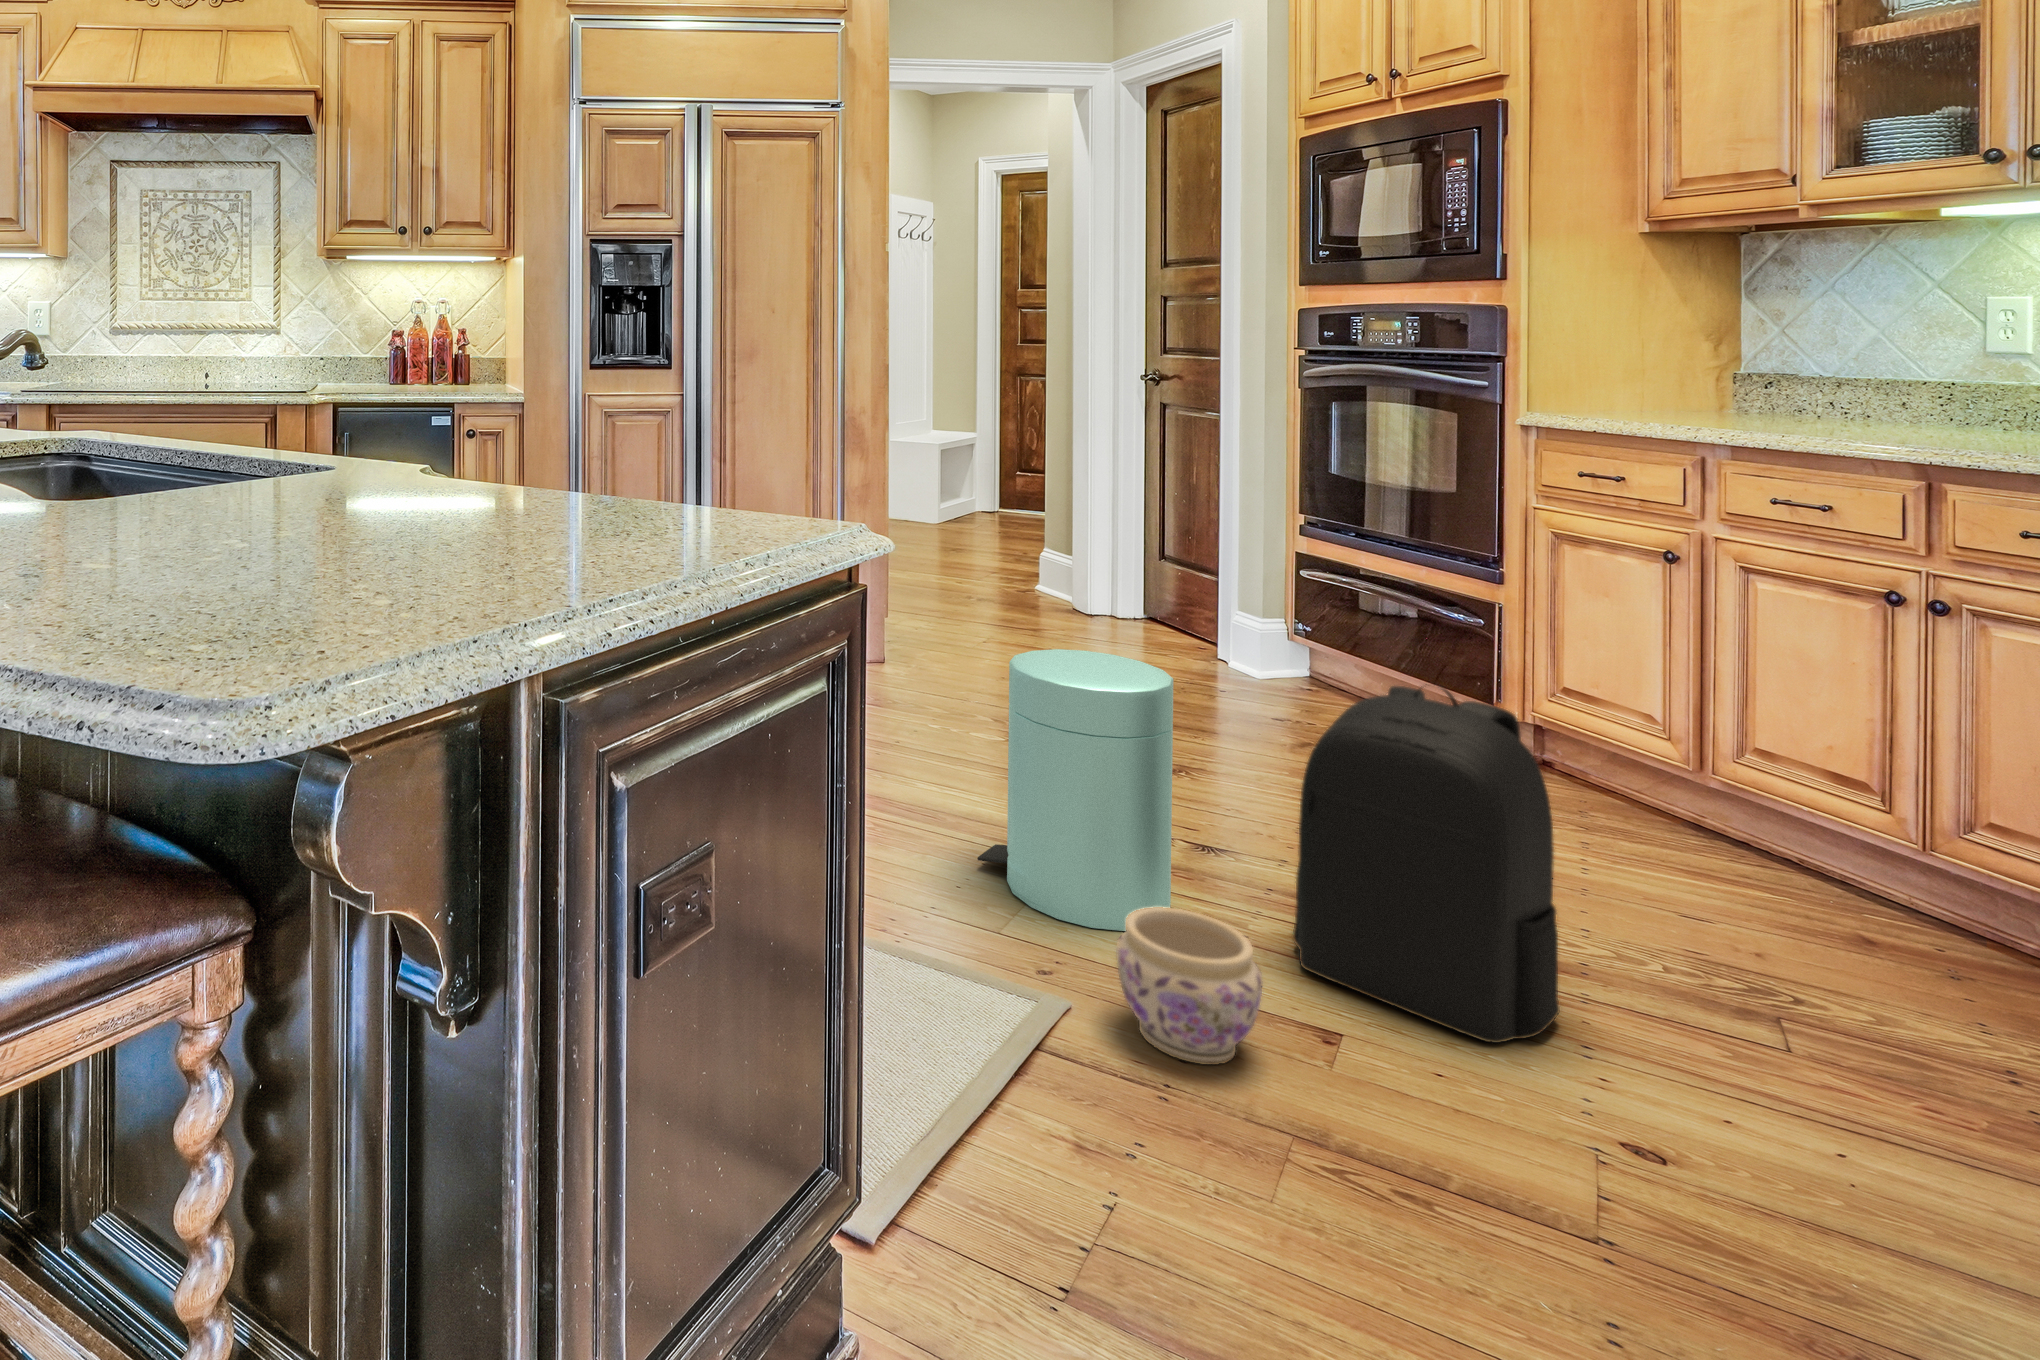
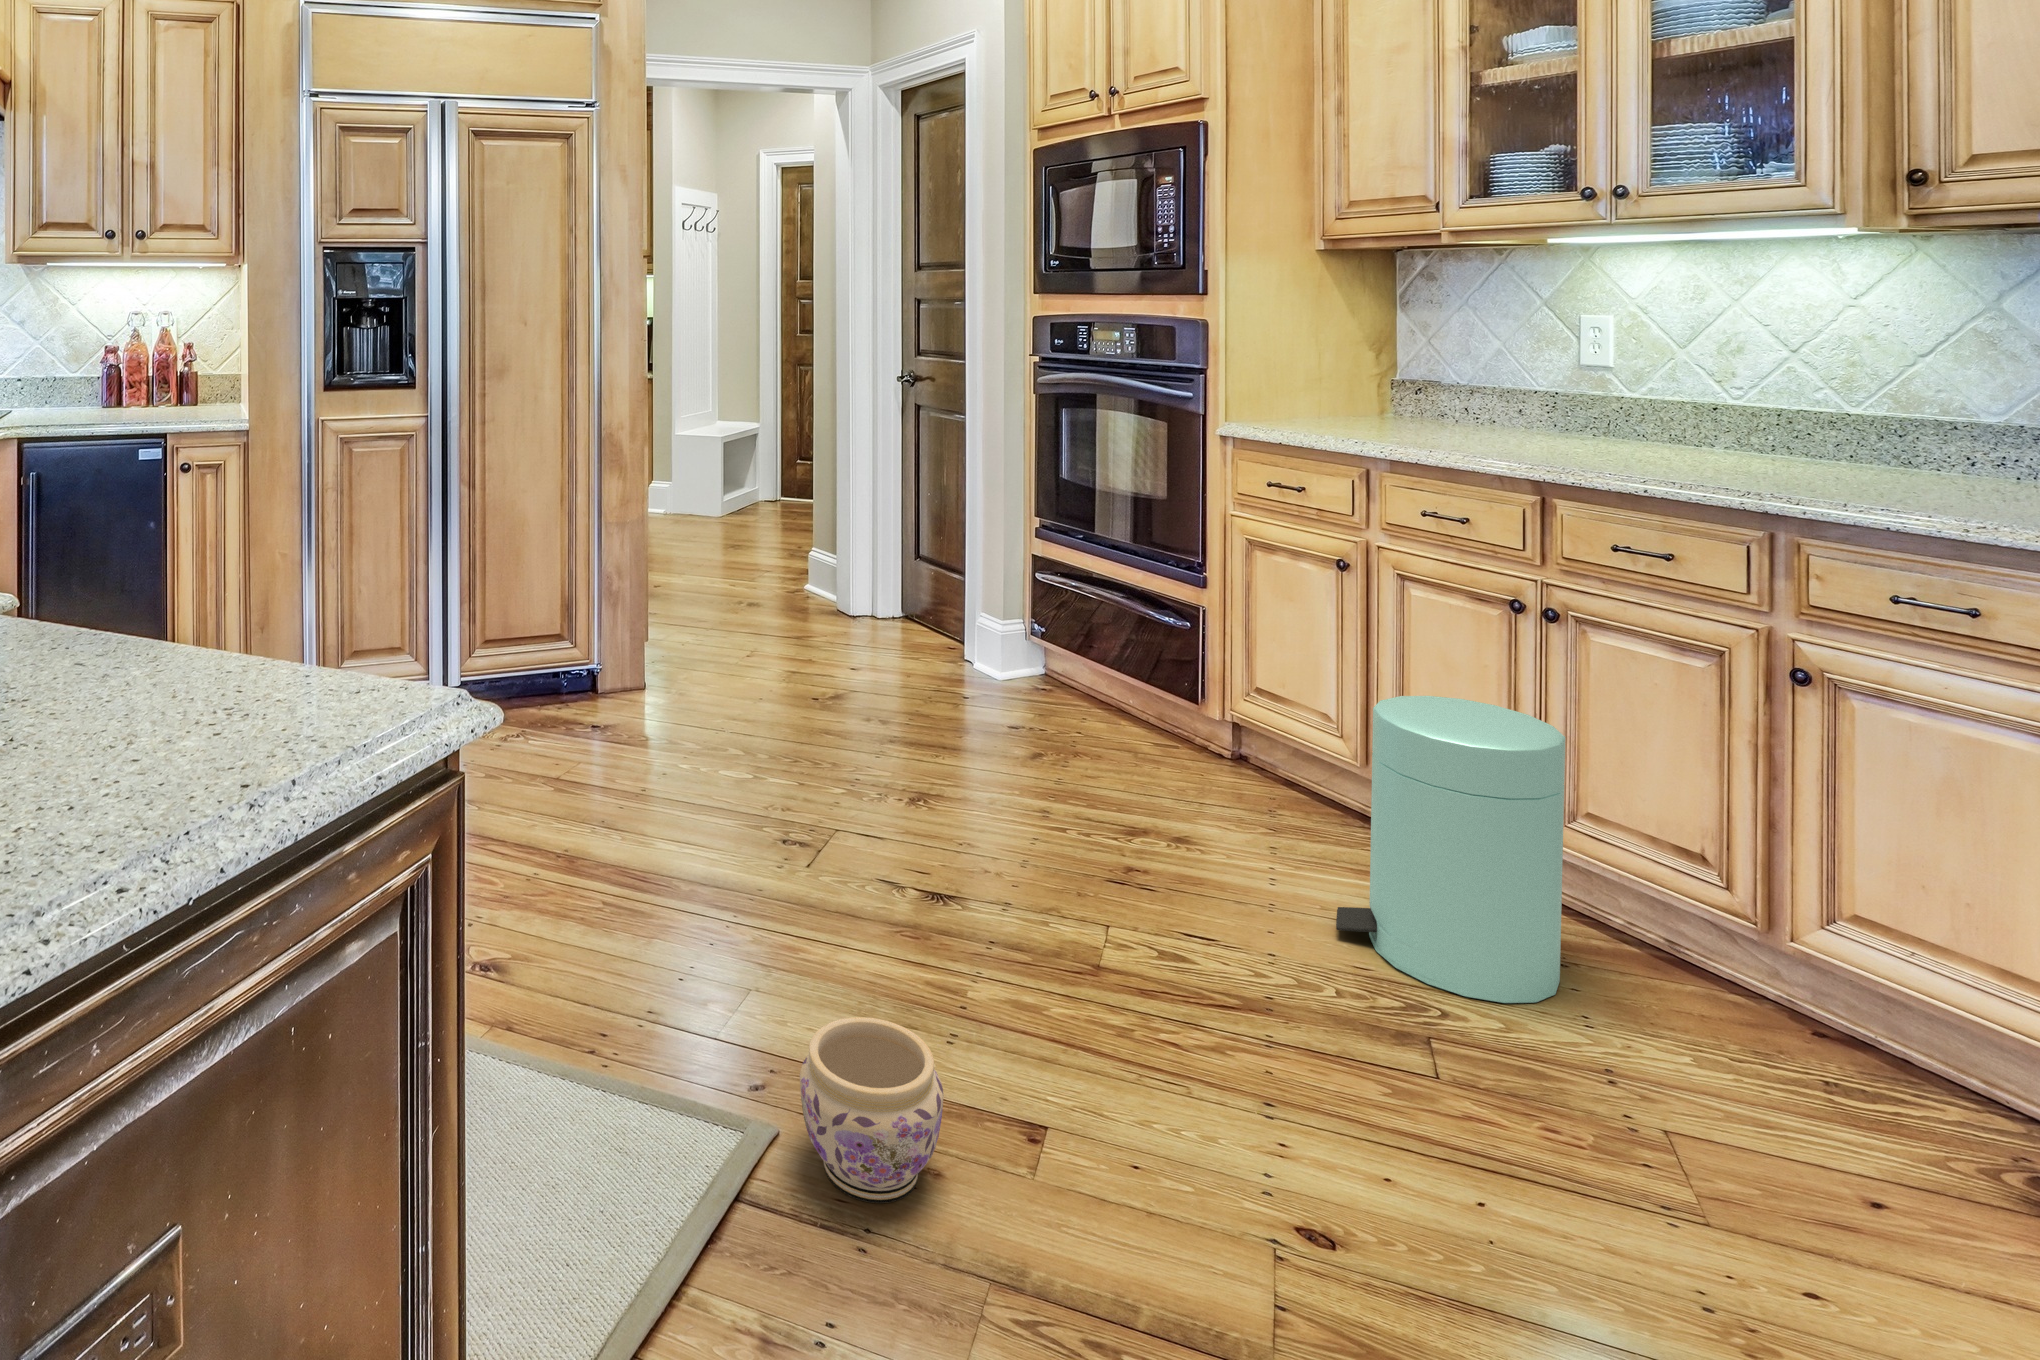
trash can: present [978,649,1174,931] -> present [1336,696,1565,1003]
backpack: present [1293,684,1560,1043] -> none [992,737,1229,1122]

